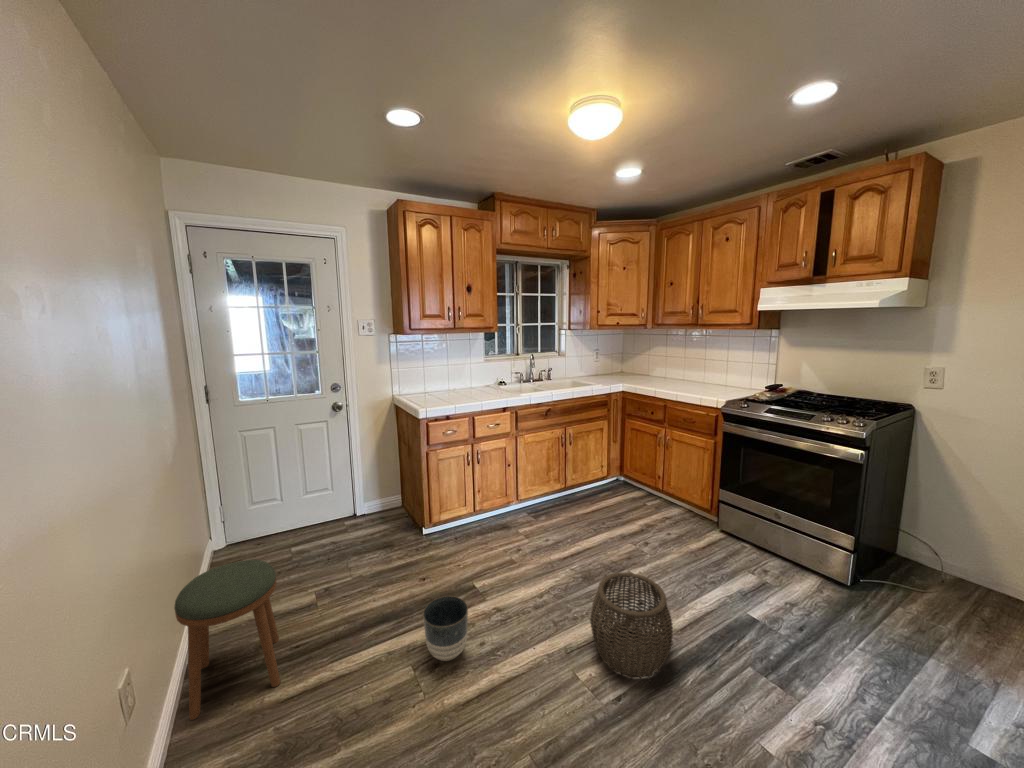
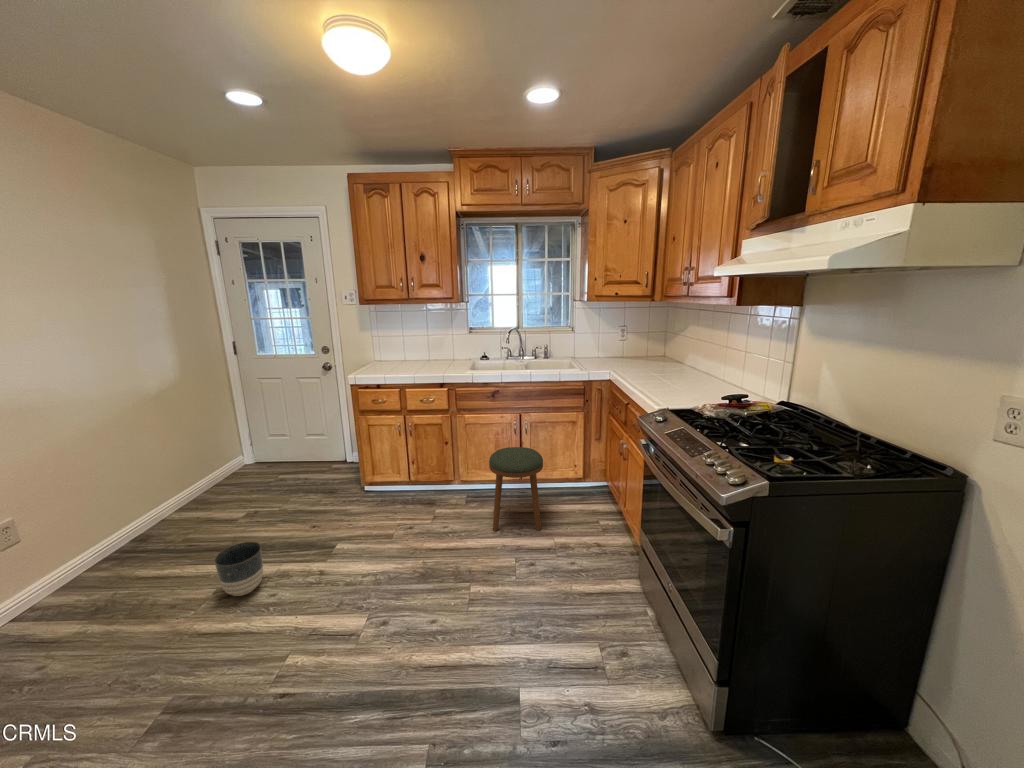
stool: present [174,560,280,720] -> present [489,447,543,531]
woven basket: present [590,573,673,677] -> none [298,575,393,692]

